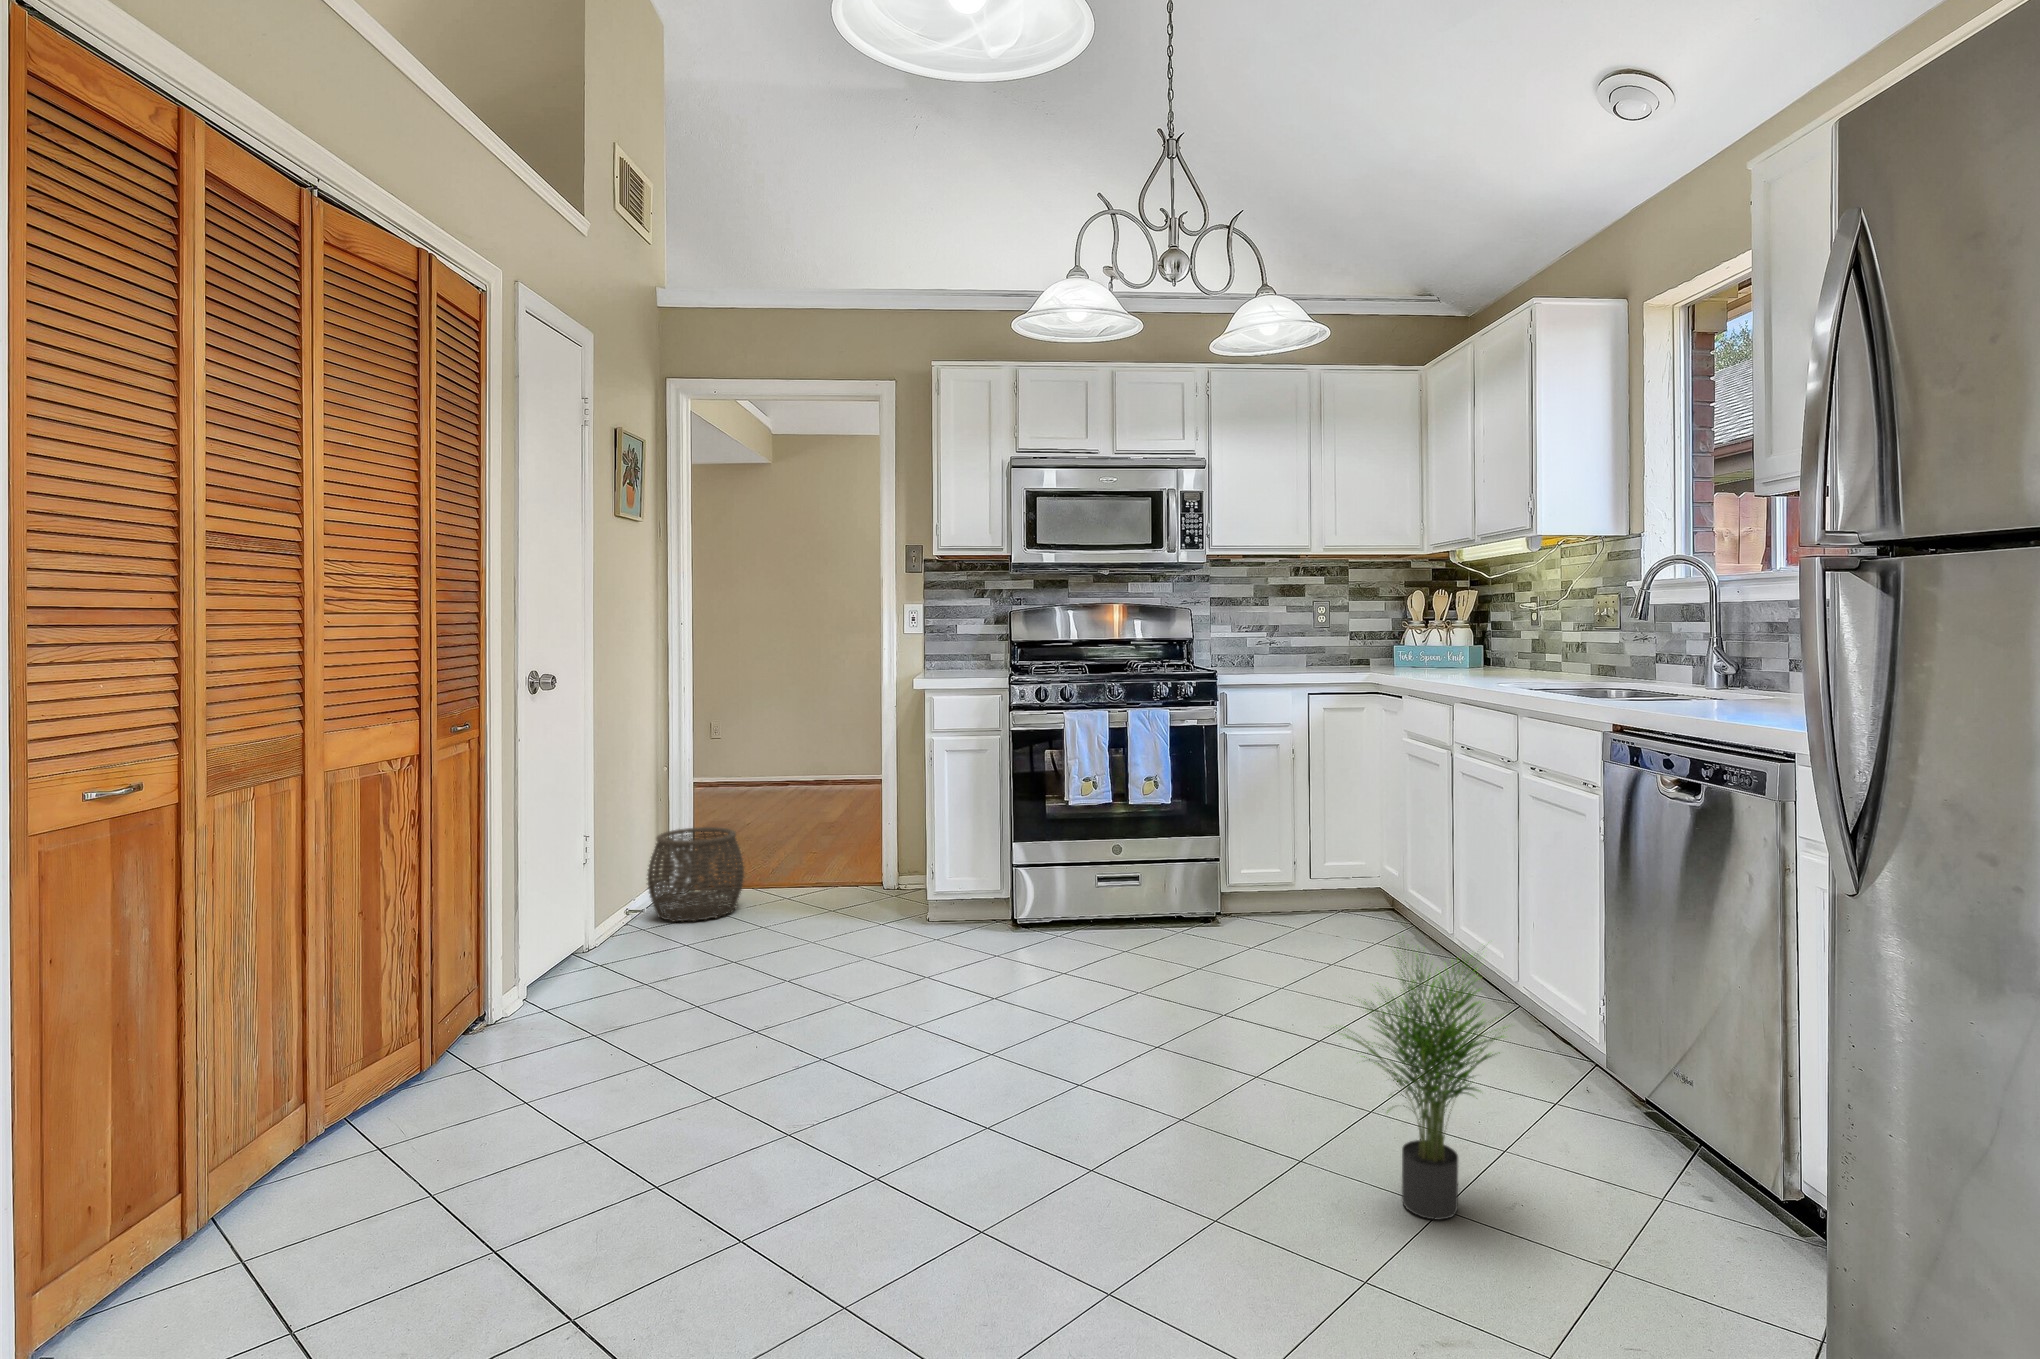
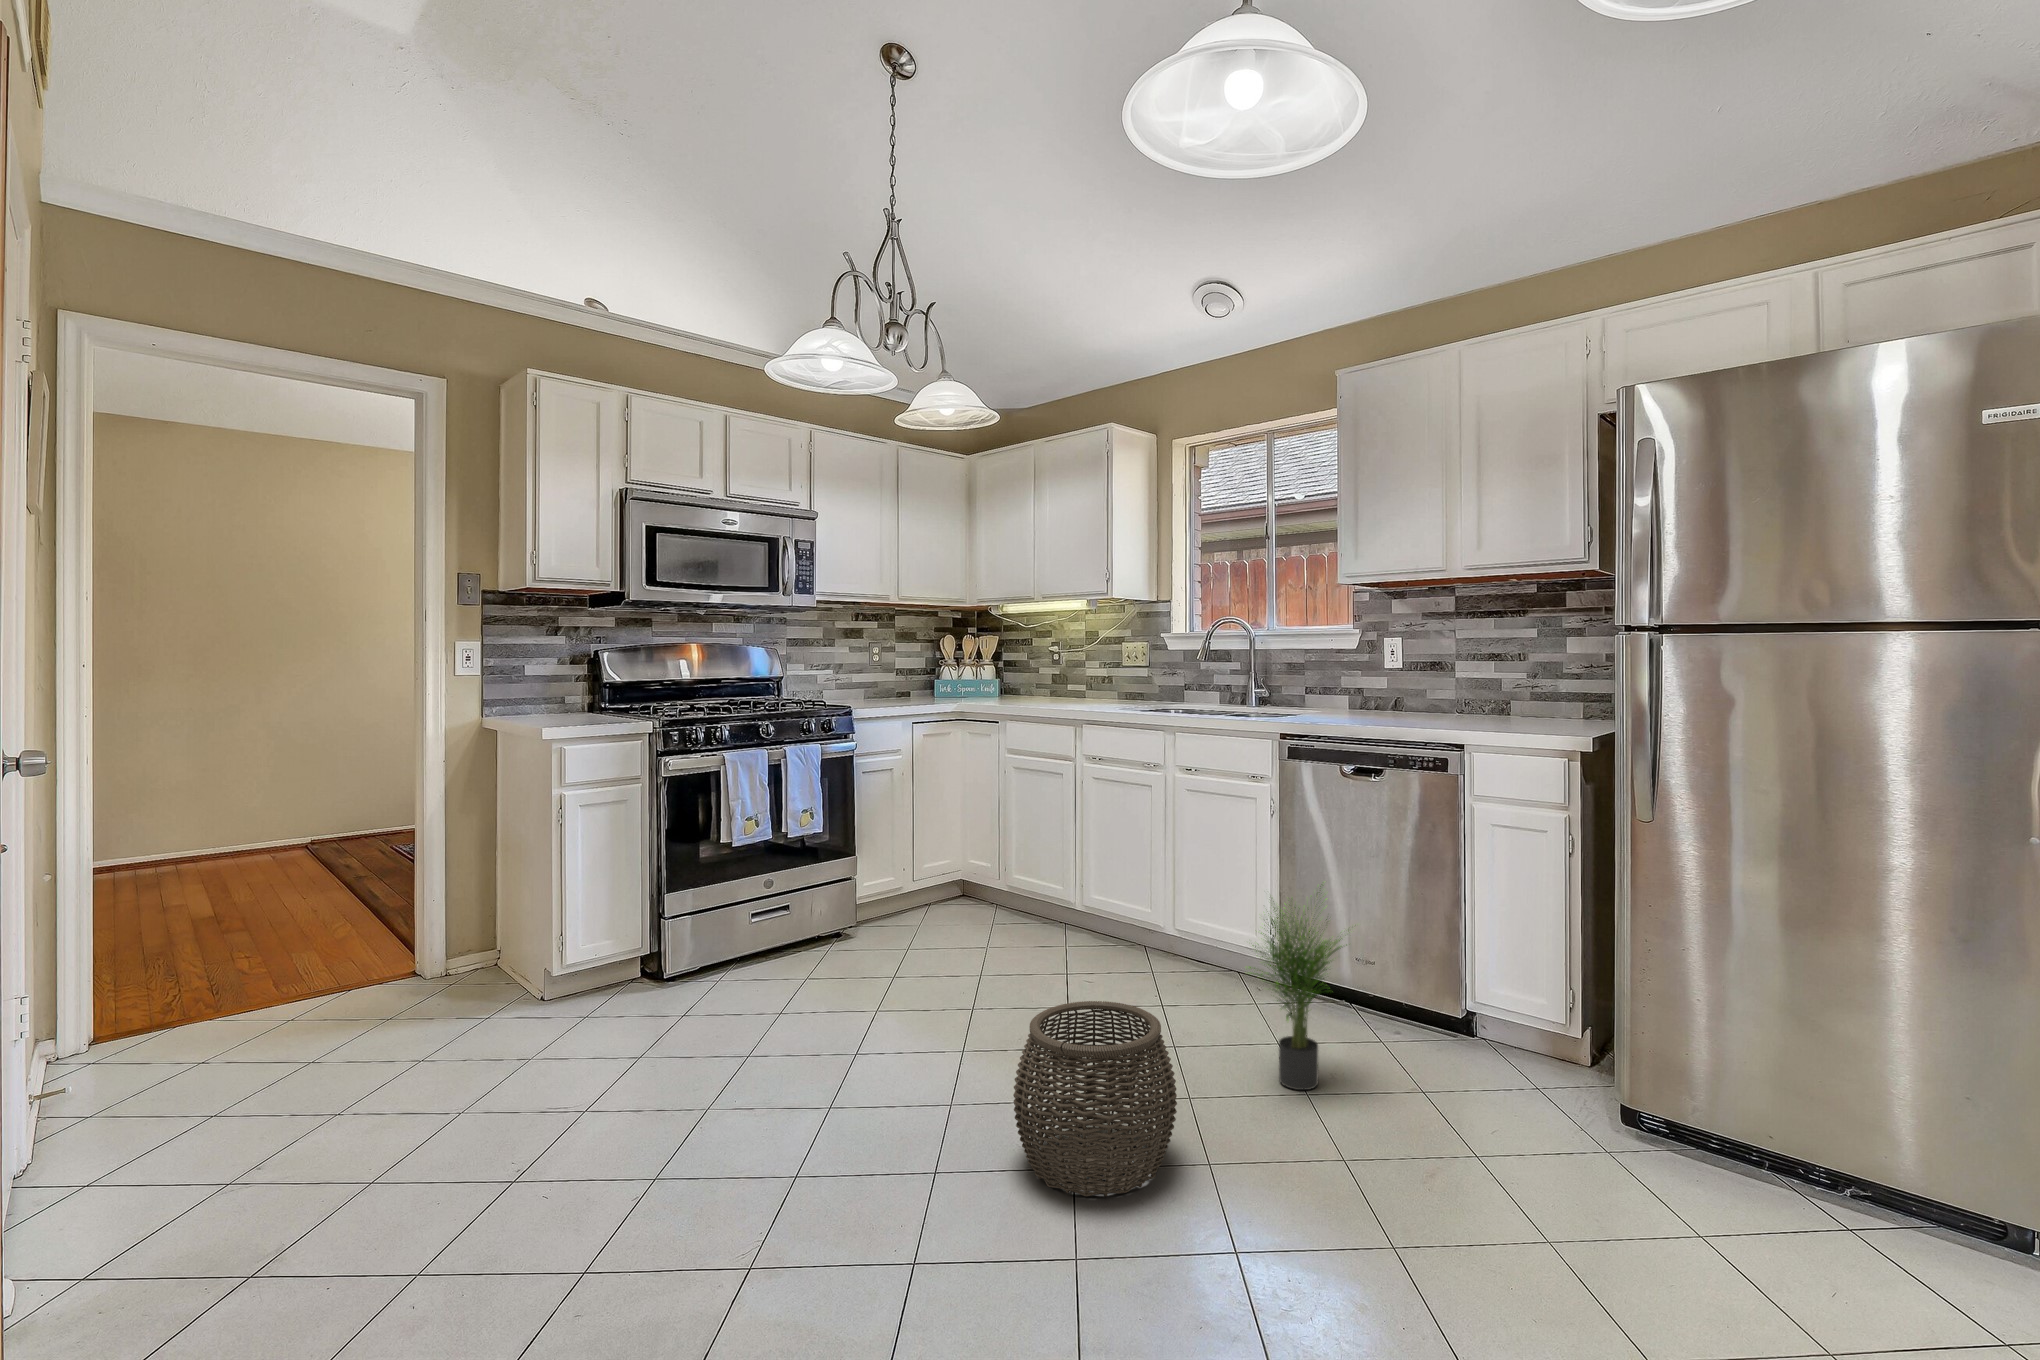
woven basket: present [647,827,744,921] -> present [1013,1001,1177,1197]

